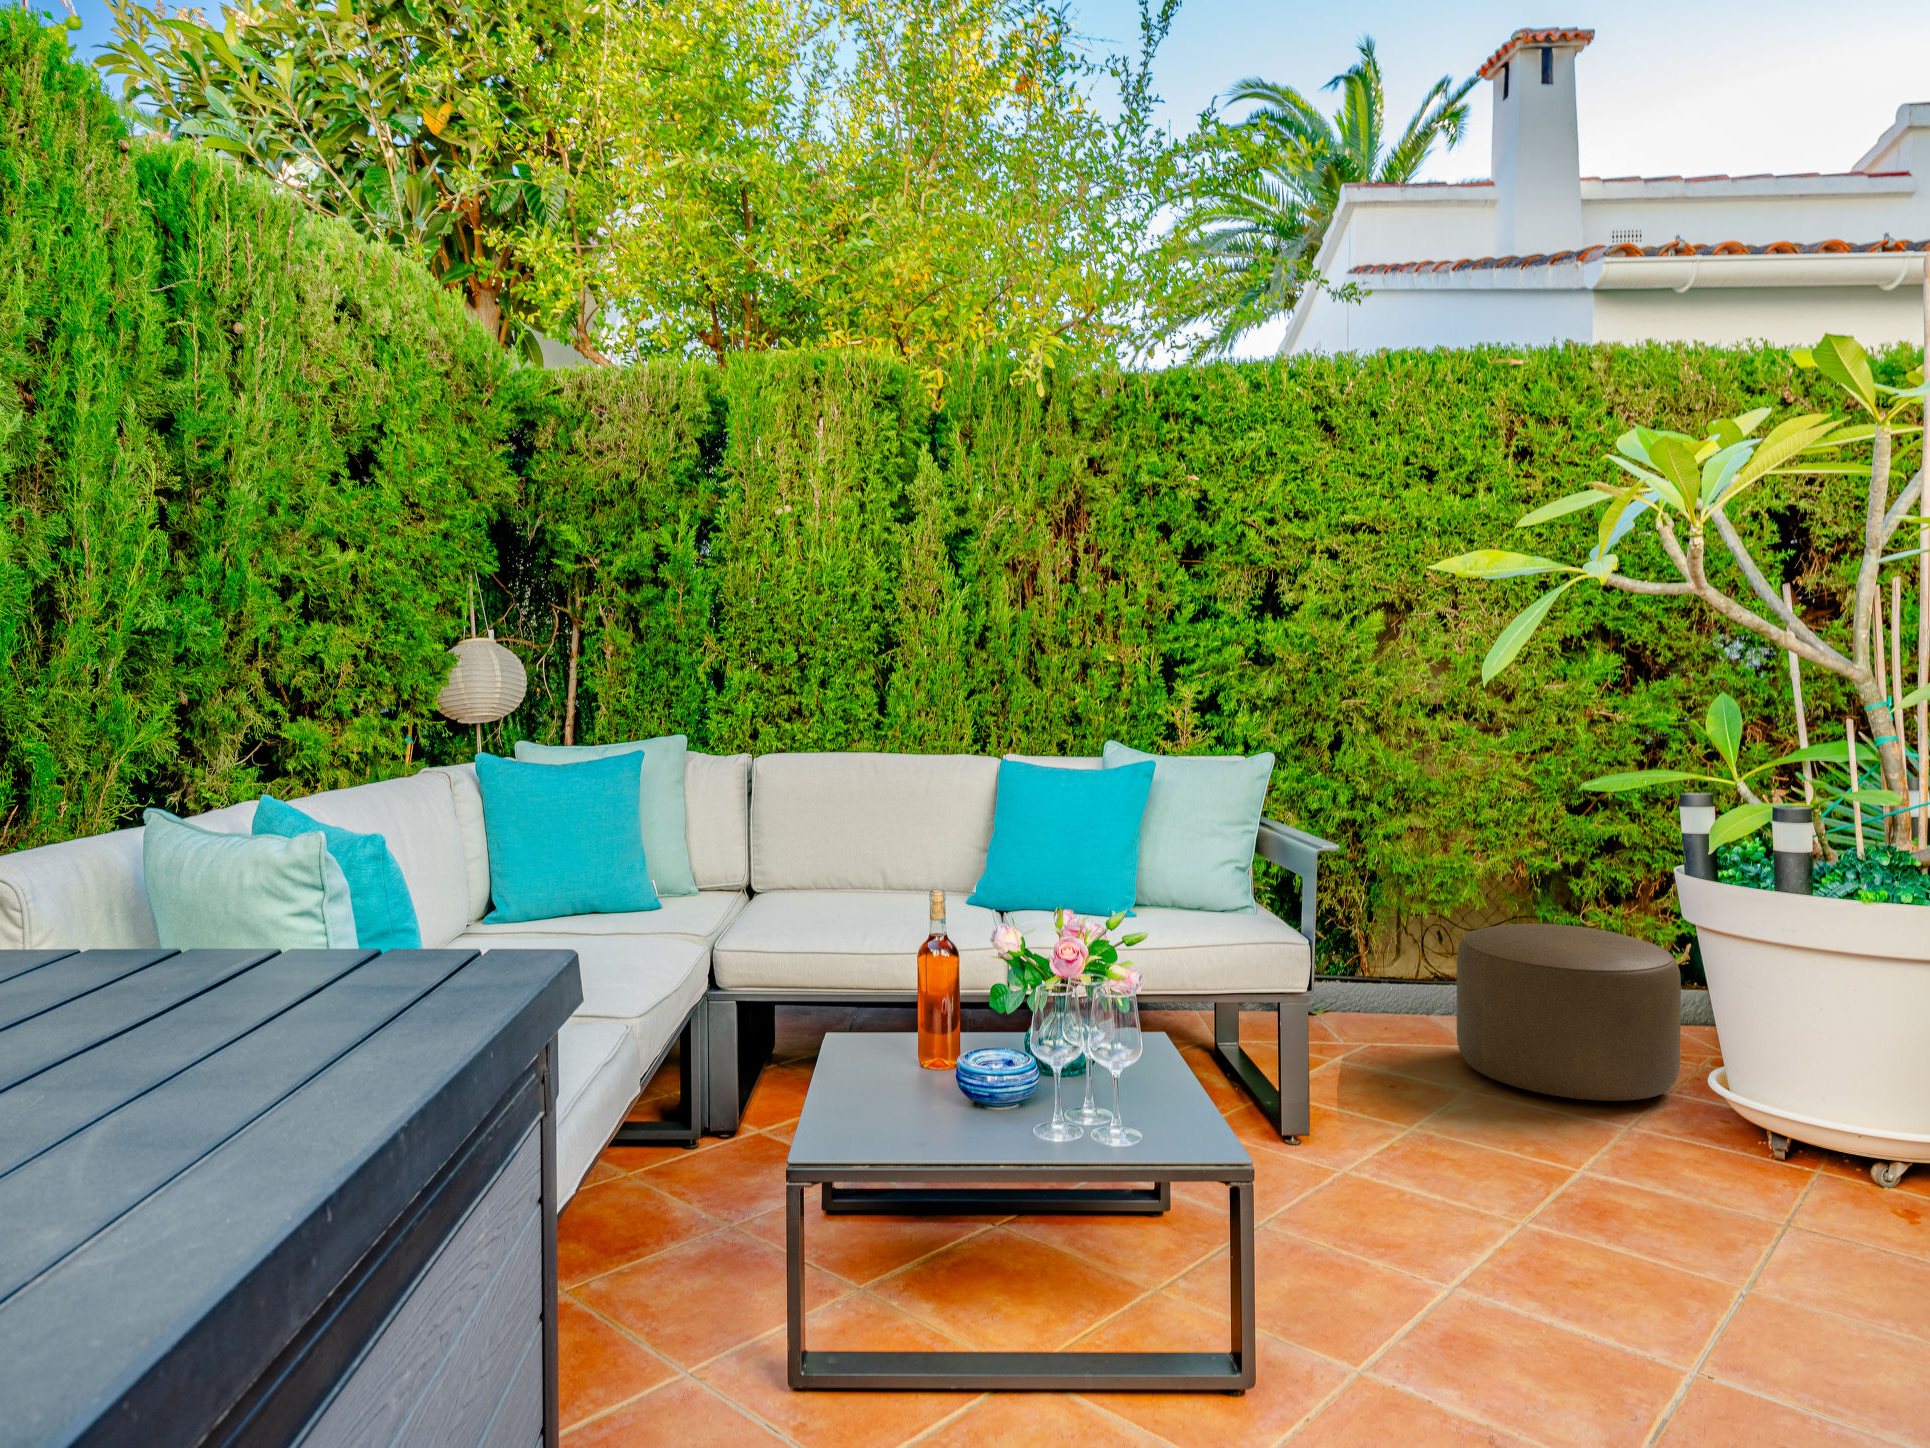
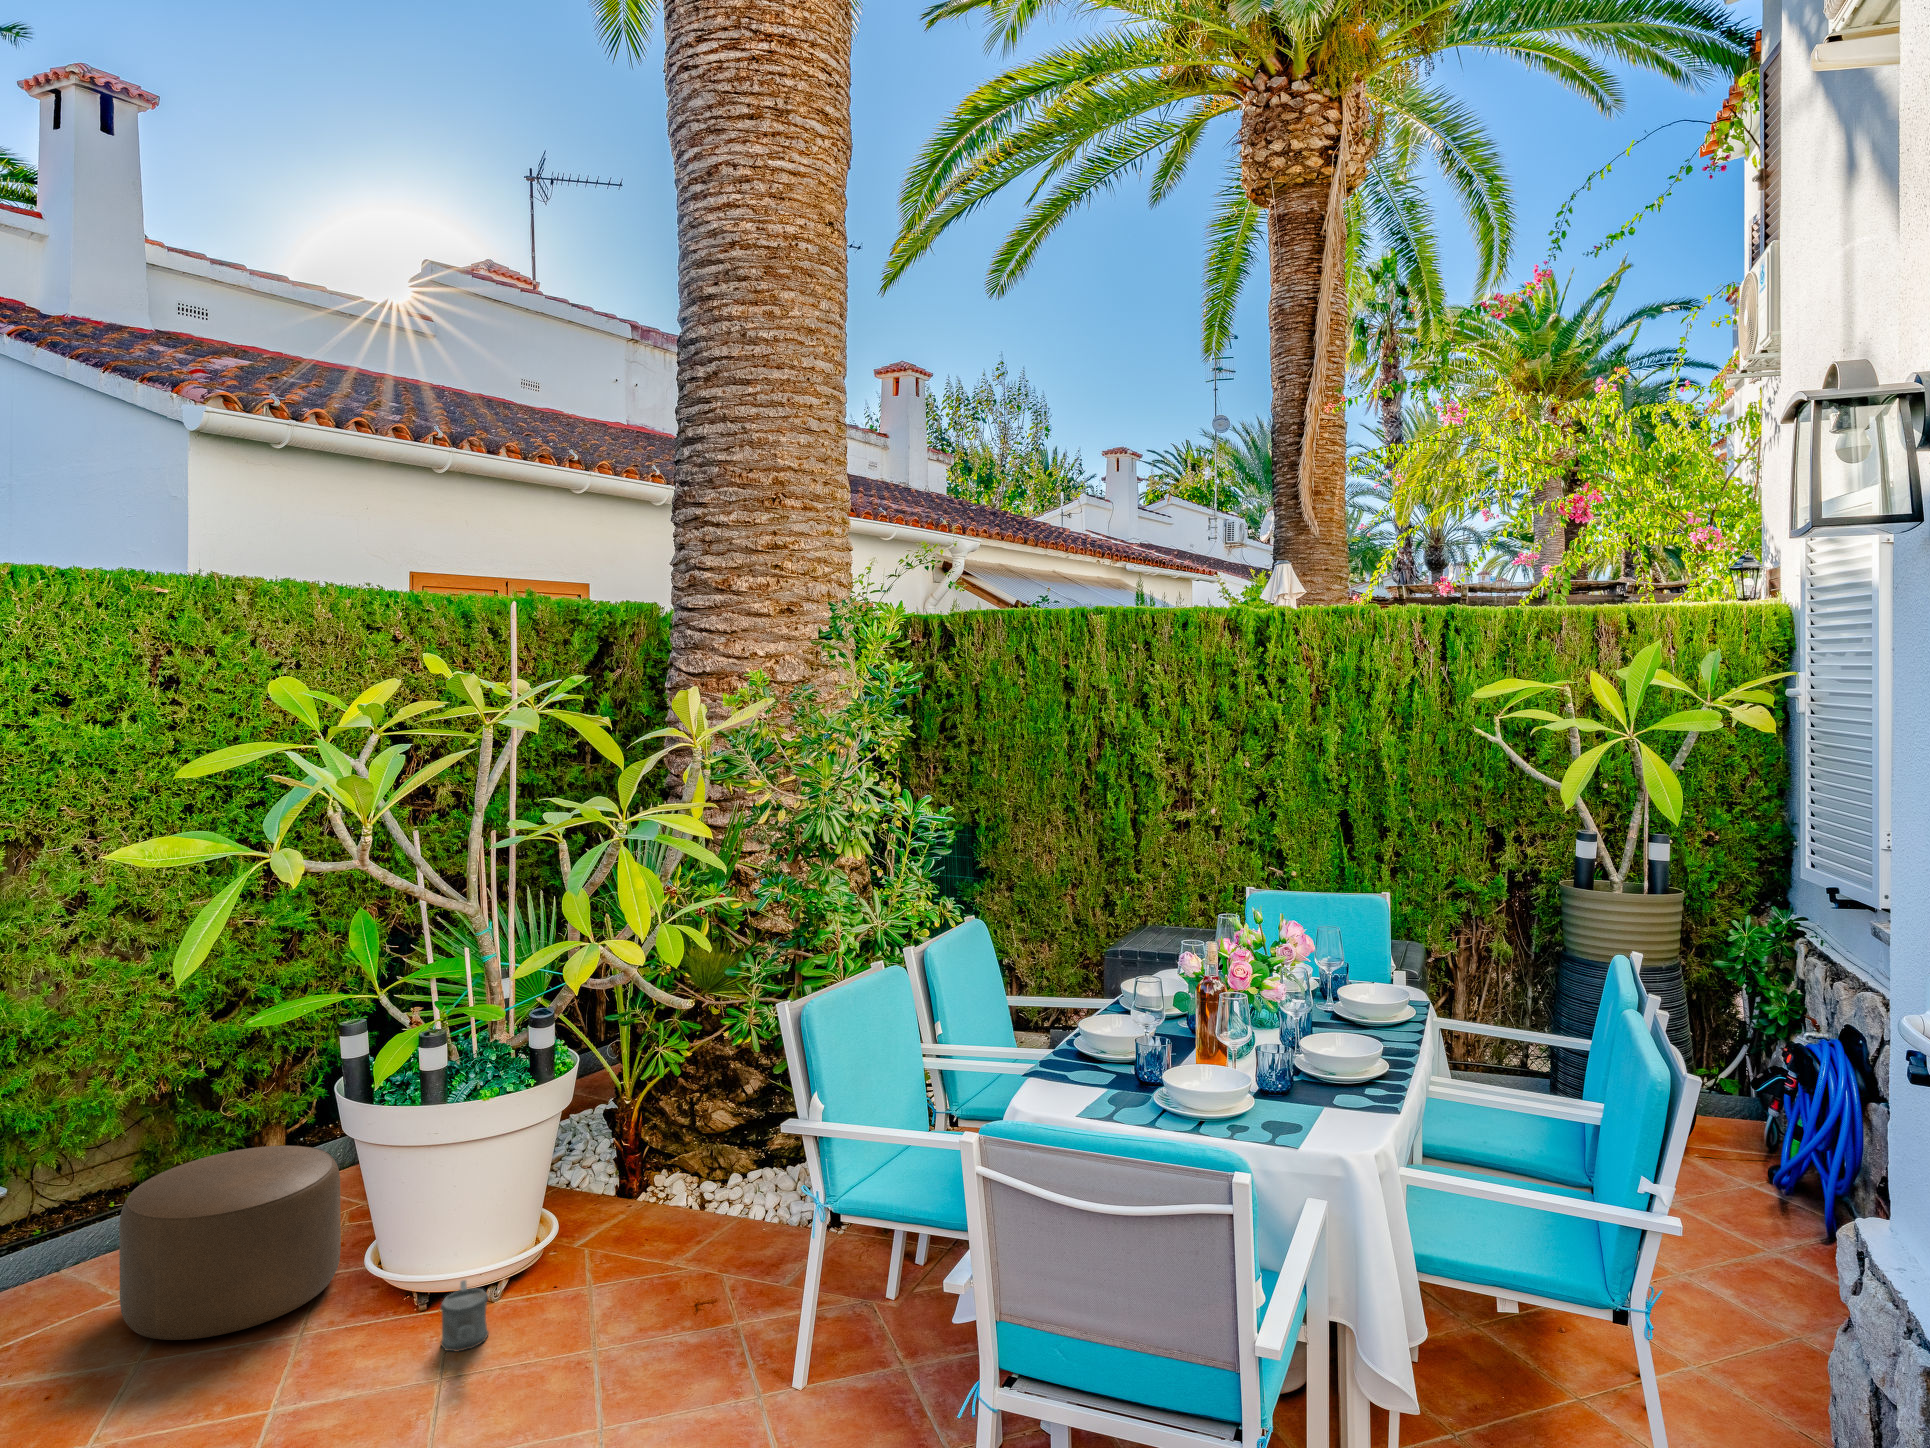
watering can: none [1792,1134,1864,1217] -> present [440,1280,488,1351]

